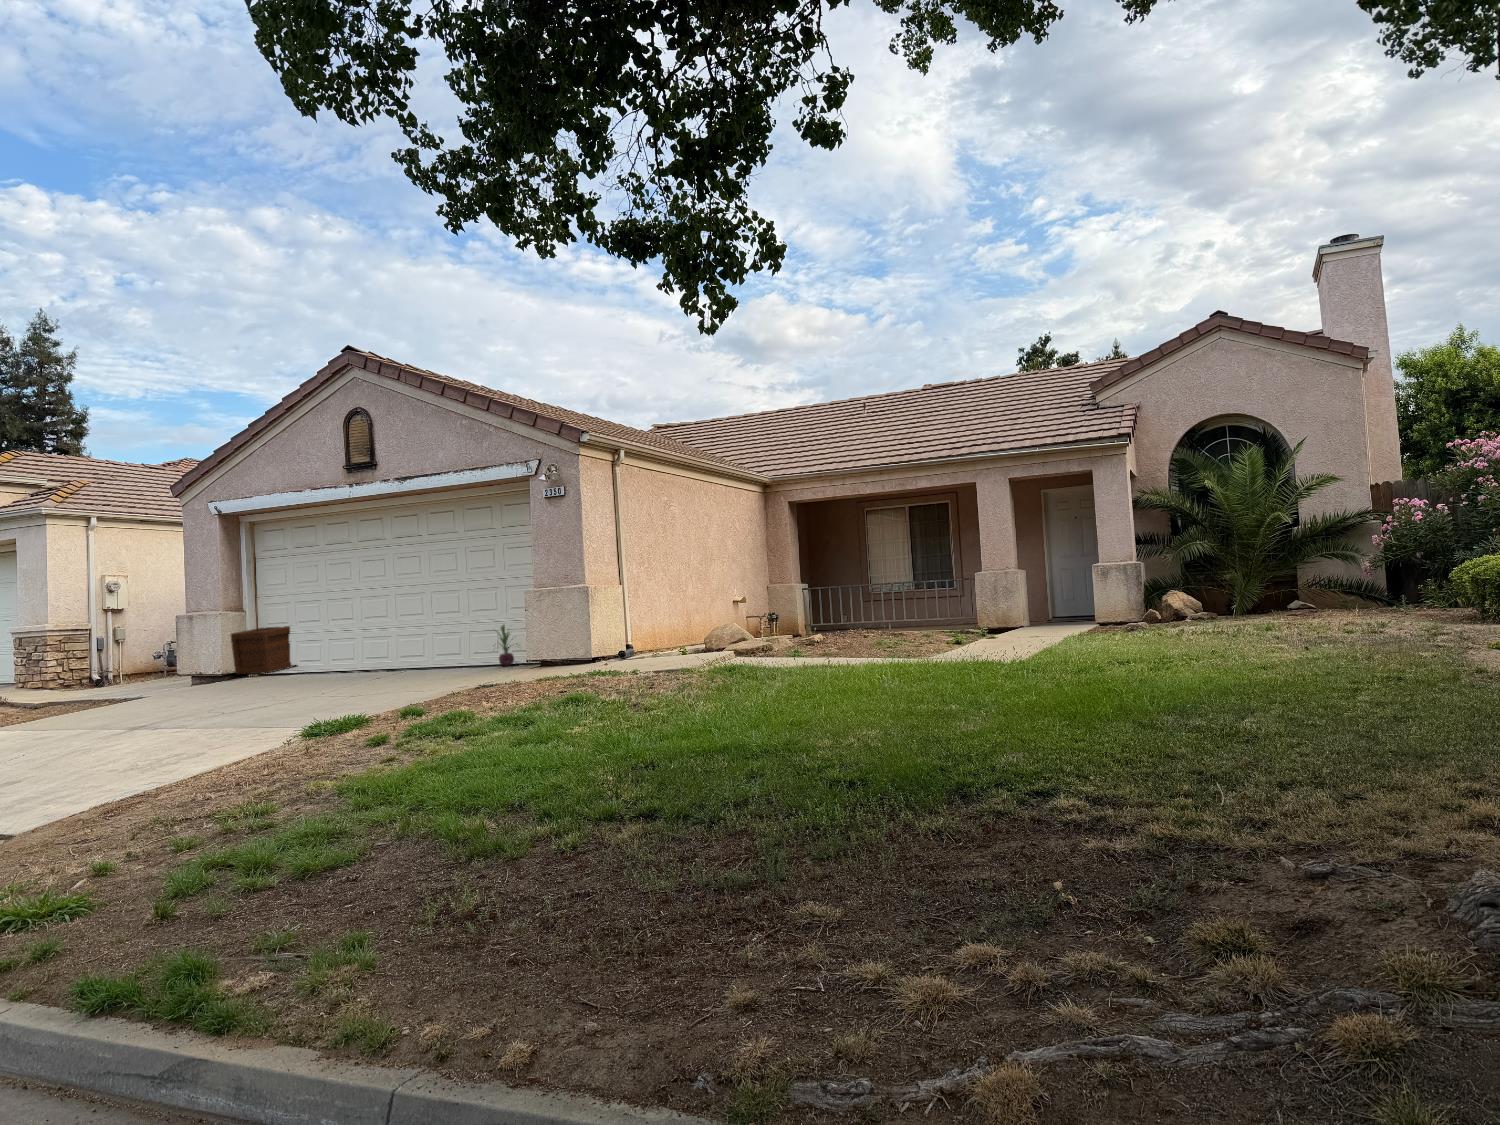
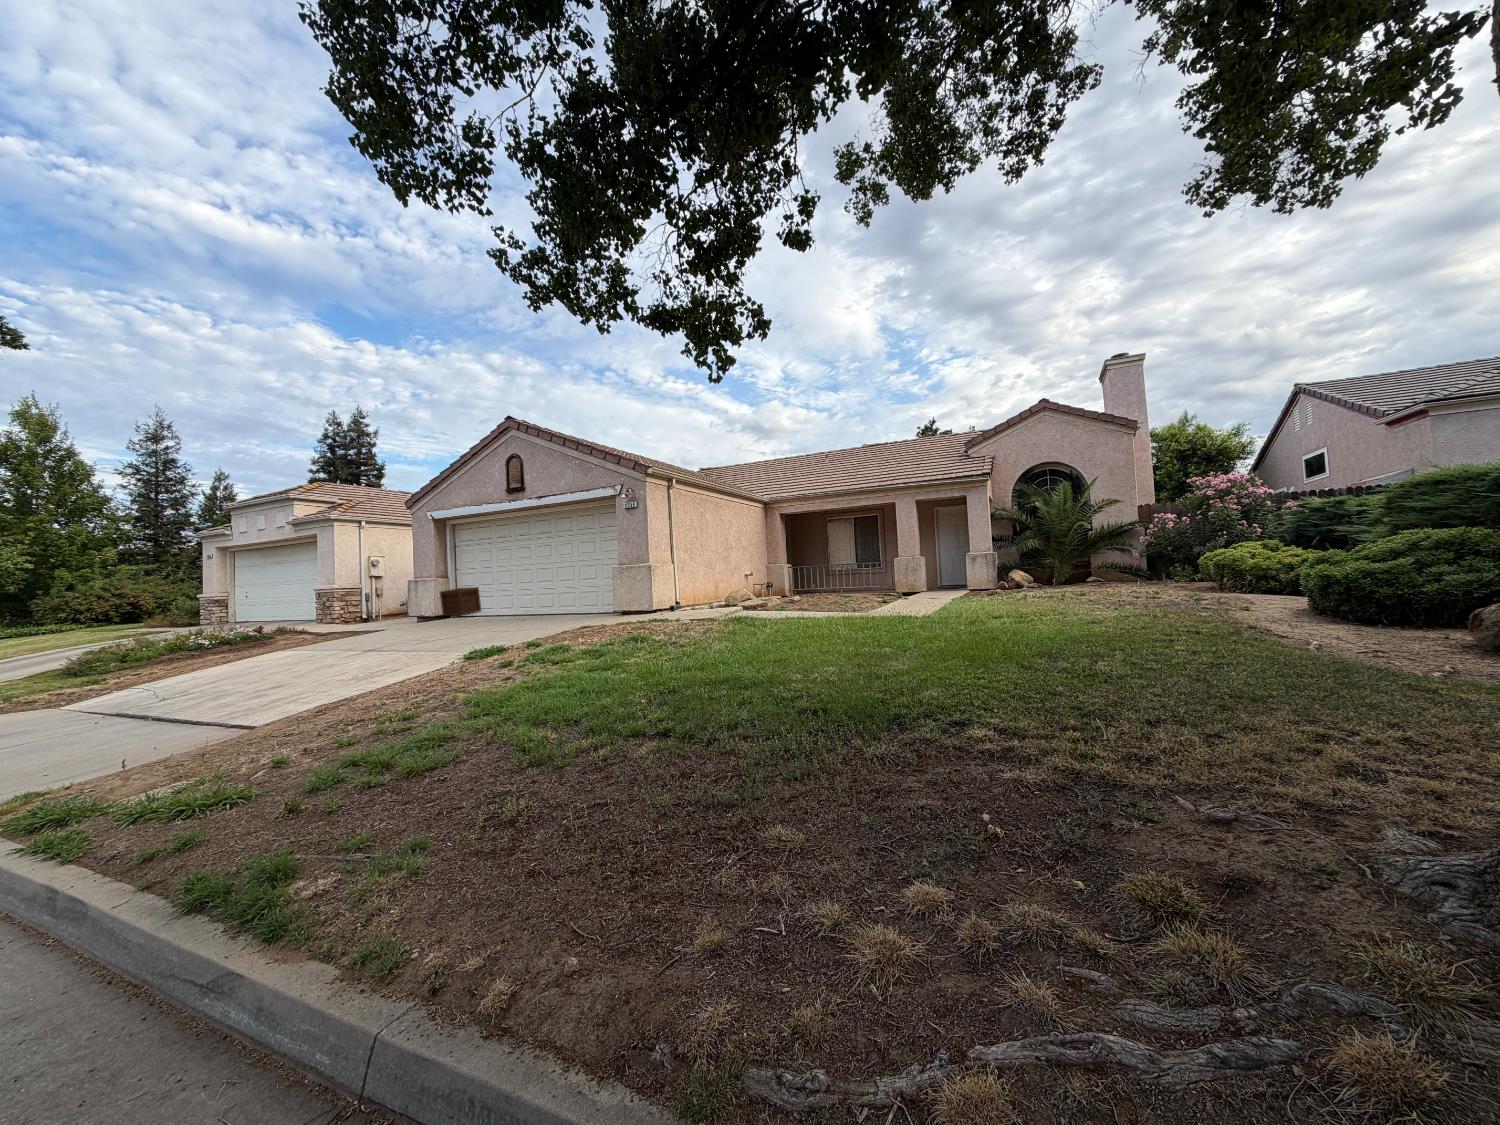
decorative plant: present [498,625,518,666] -> none [587,587,615,613]

